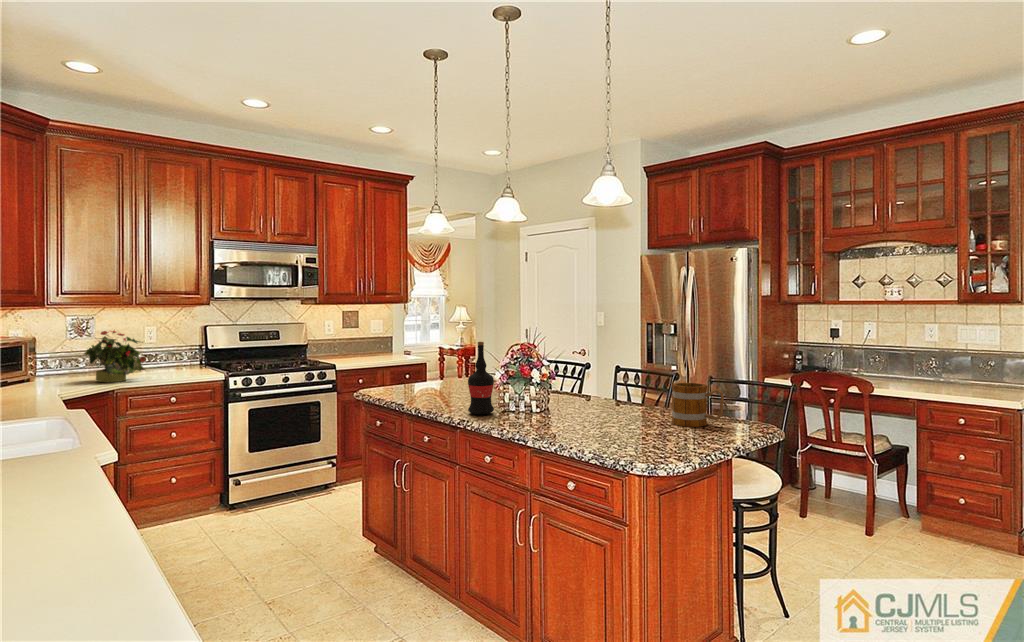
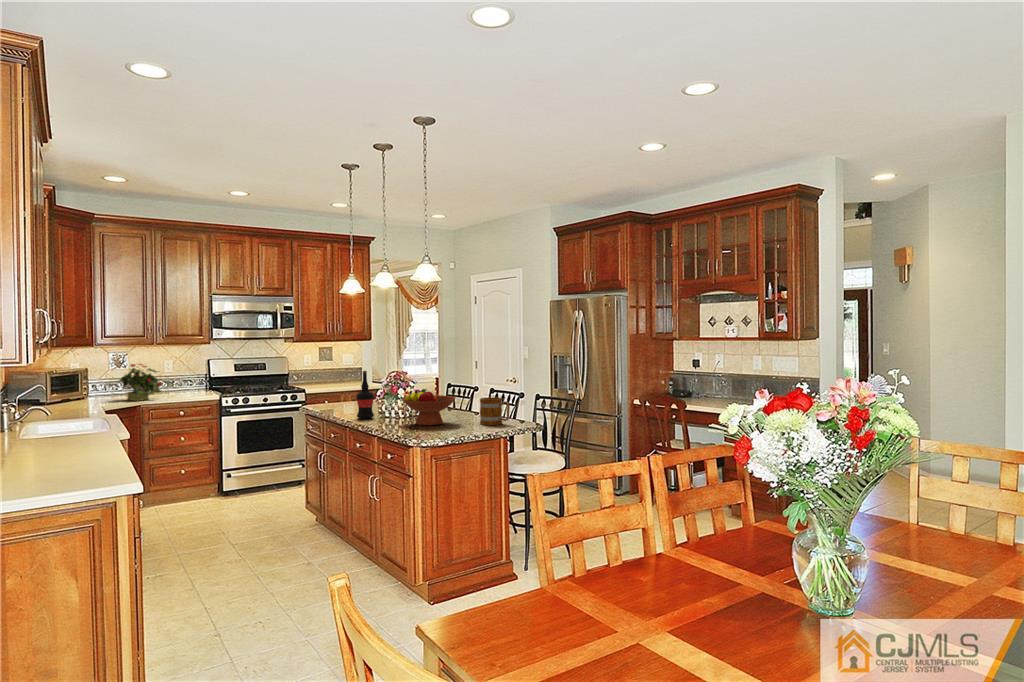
fruit bowl: none [555,370,640,428] -> present [402,389,456,425]

